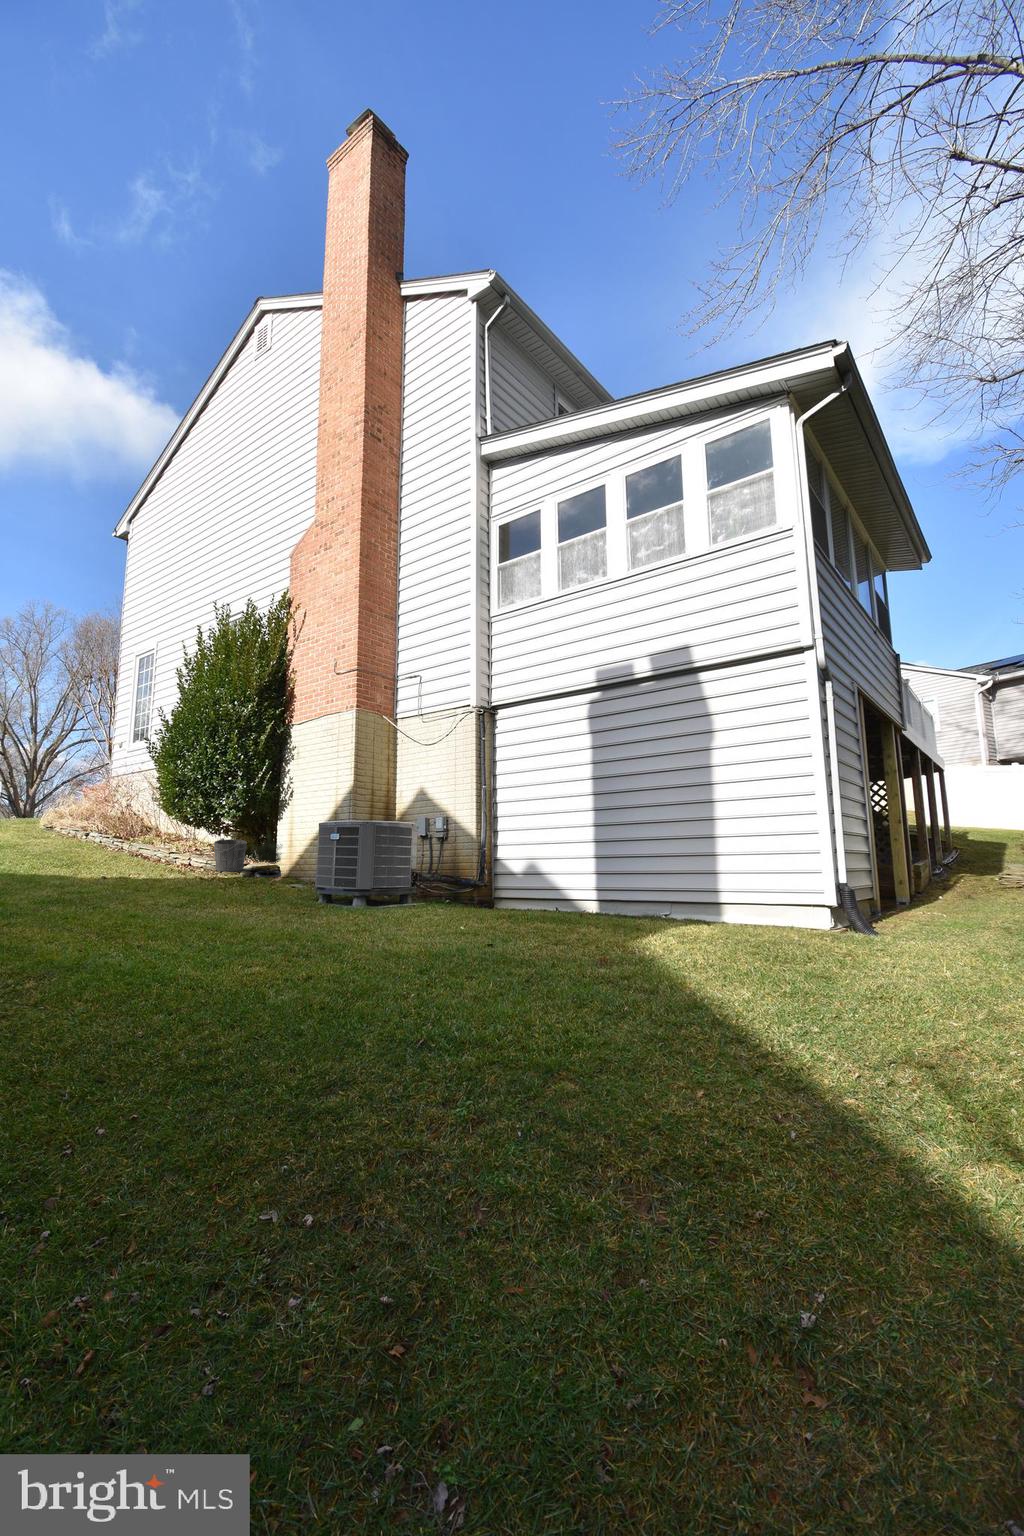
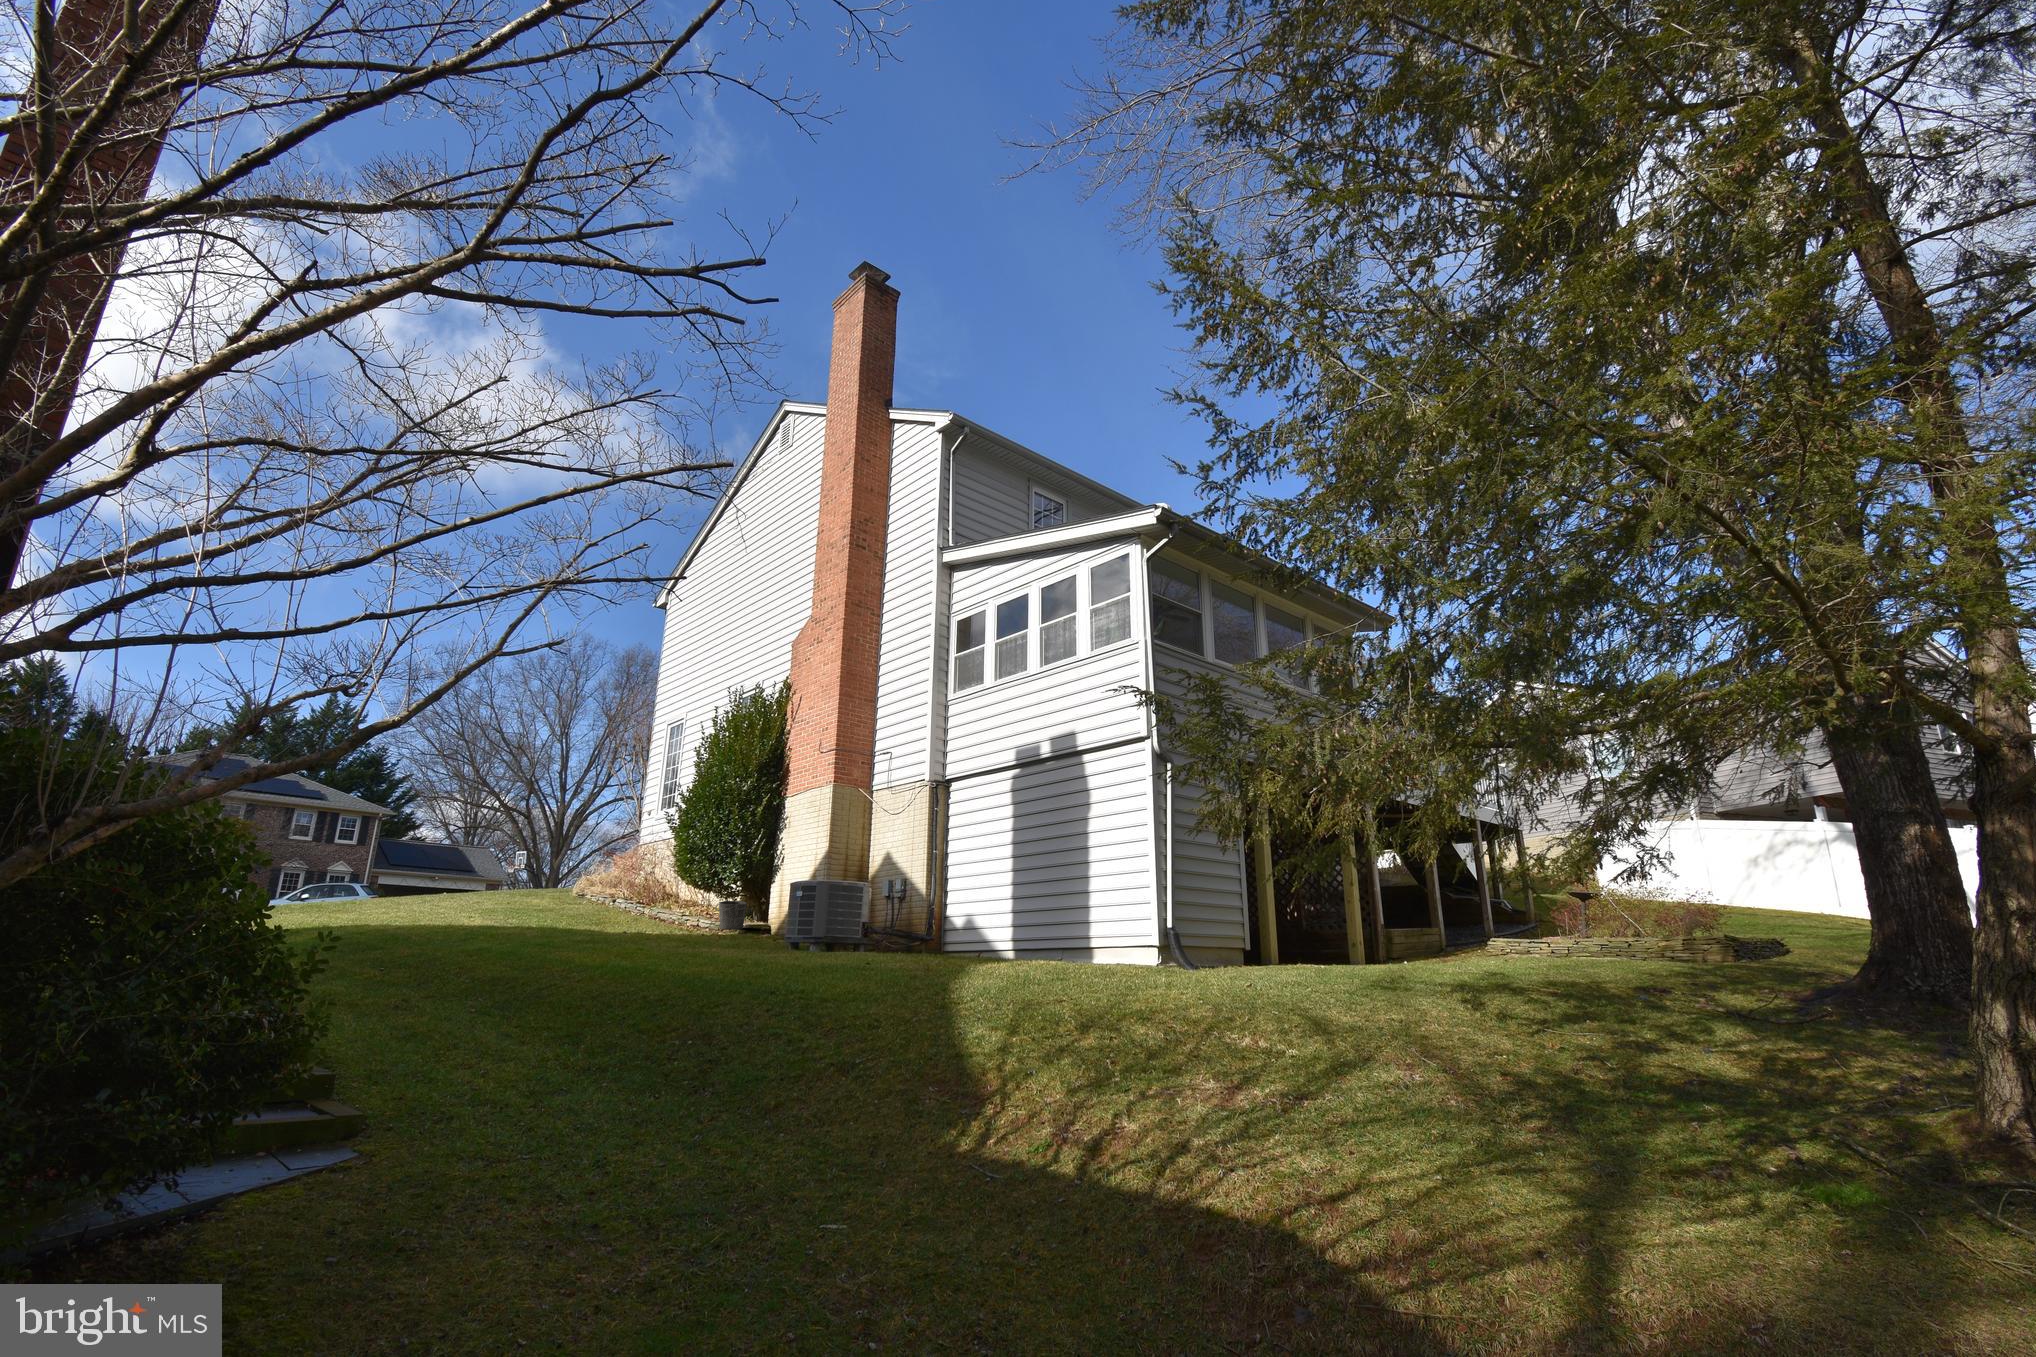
potted tree: present [253,835,281,877] -> none [747,890,775,934]

